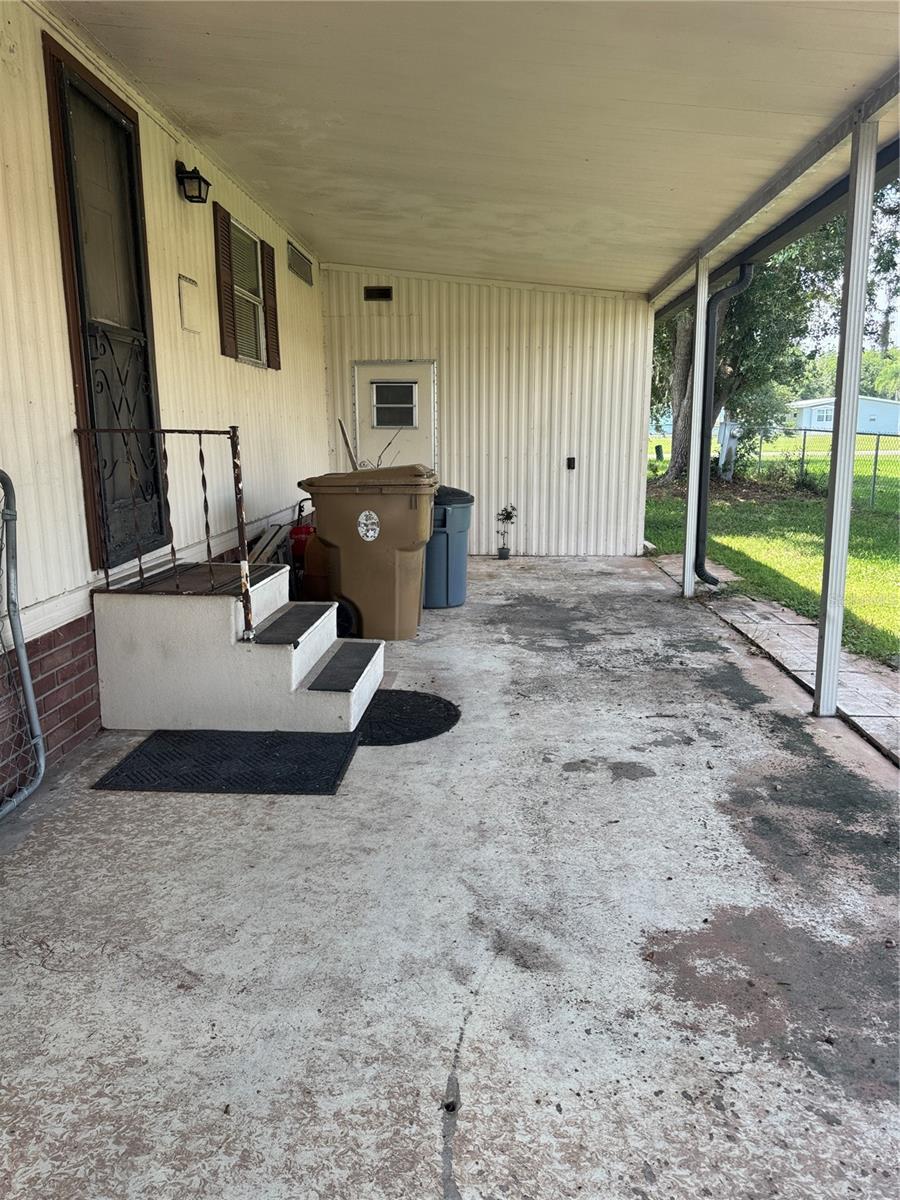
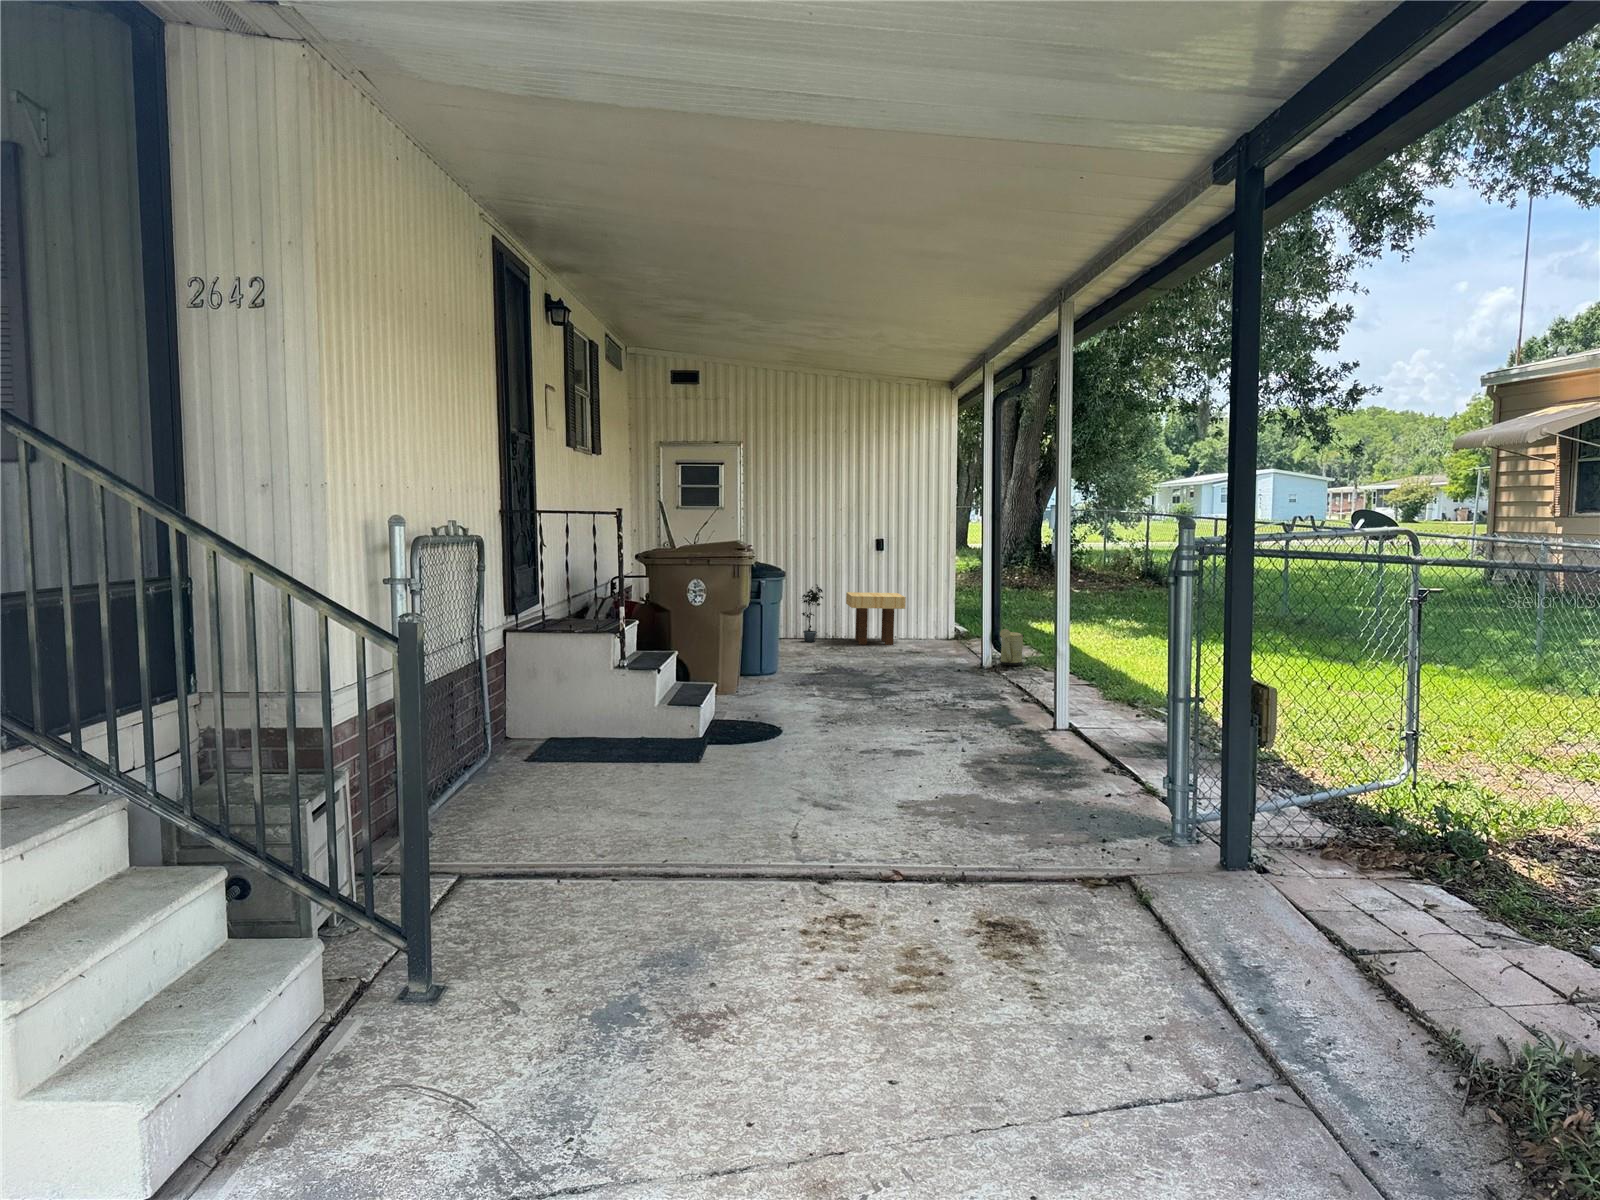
side table: none [539,510,599,563] -> present [846,592,906,645]
watering can: none [701,548,727,593] -> present [1000,629,1023,665]

